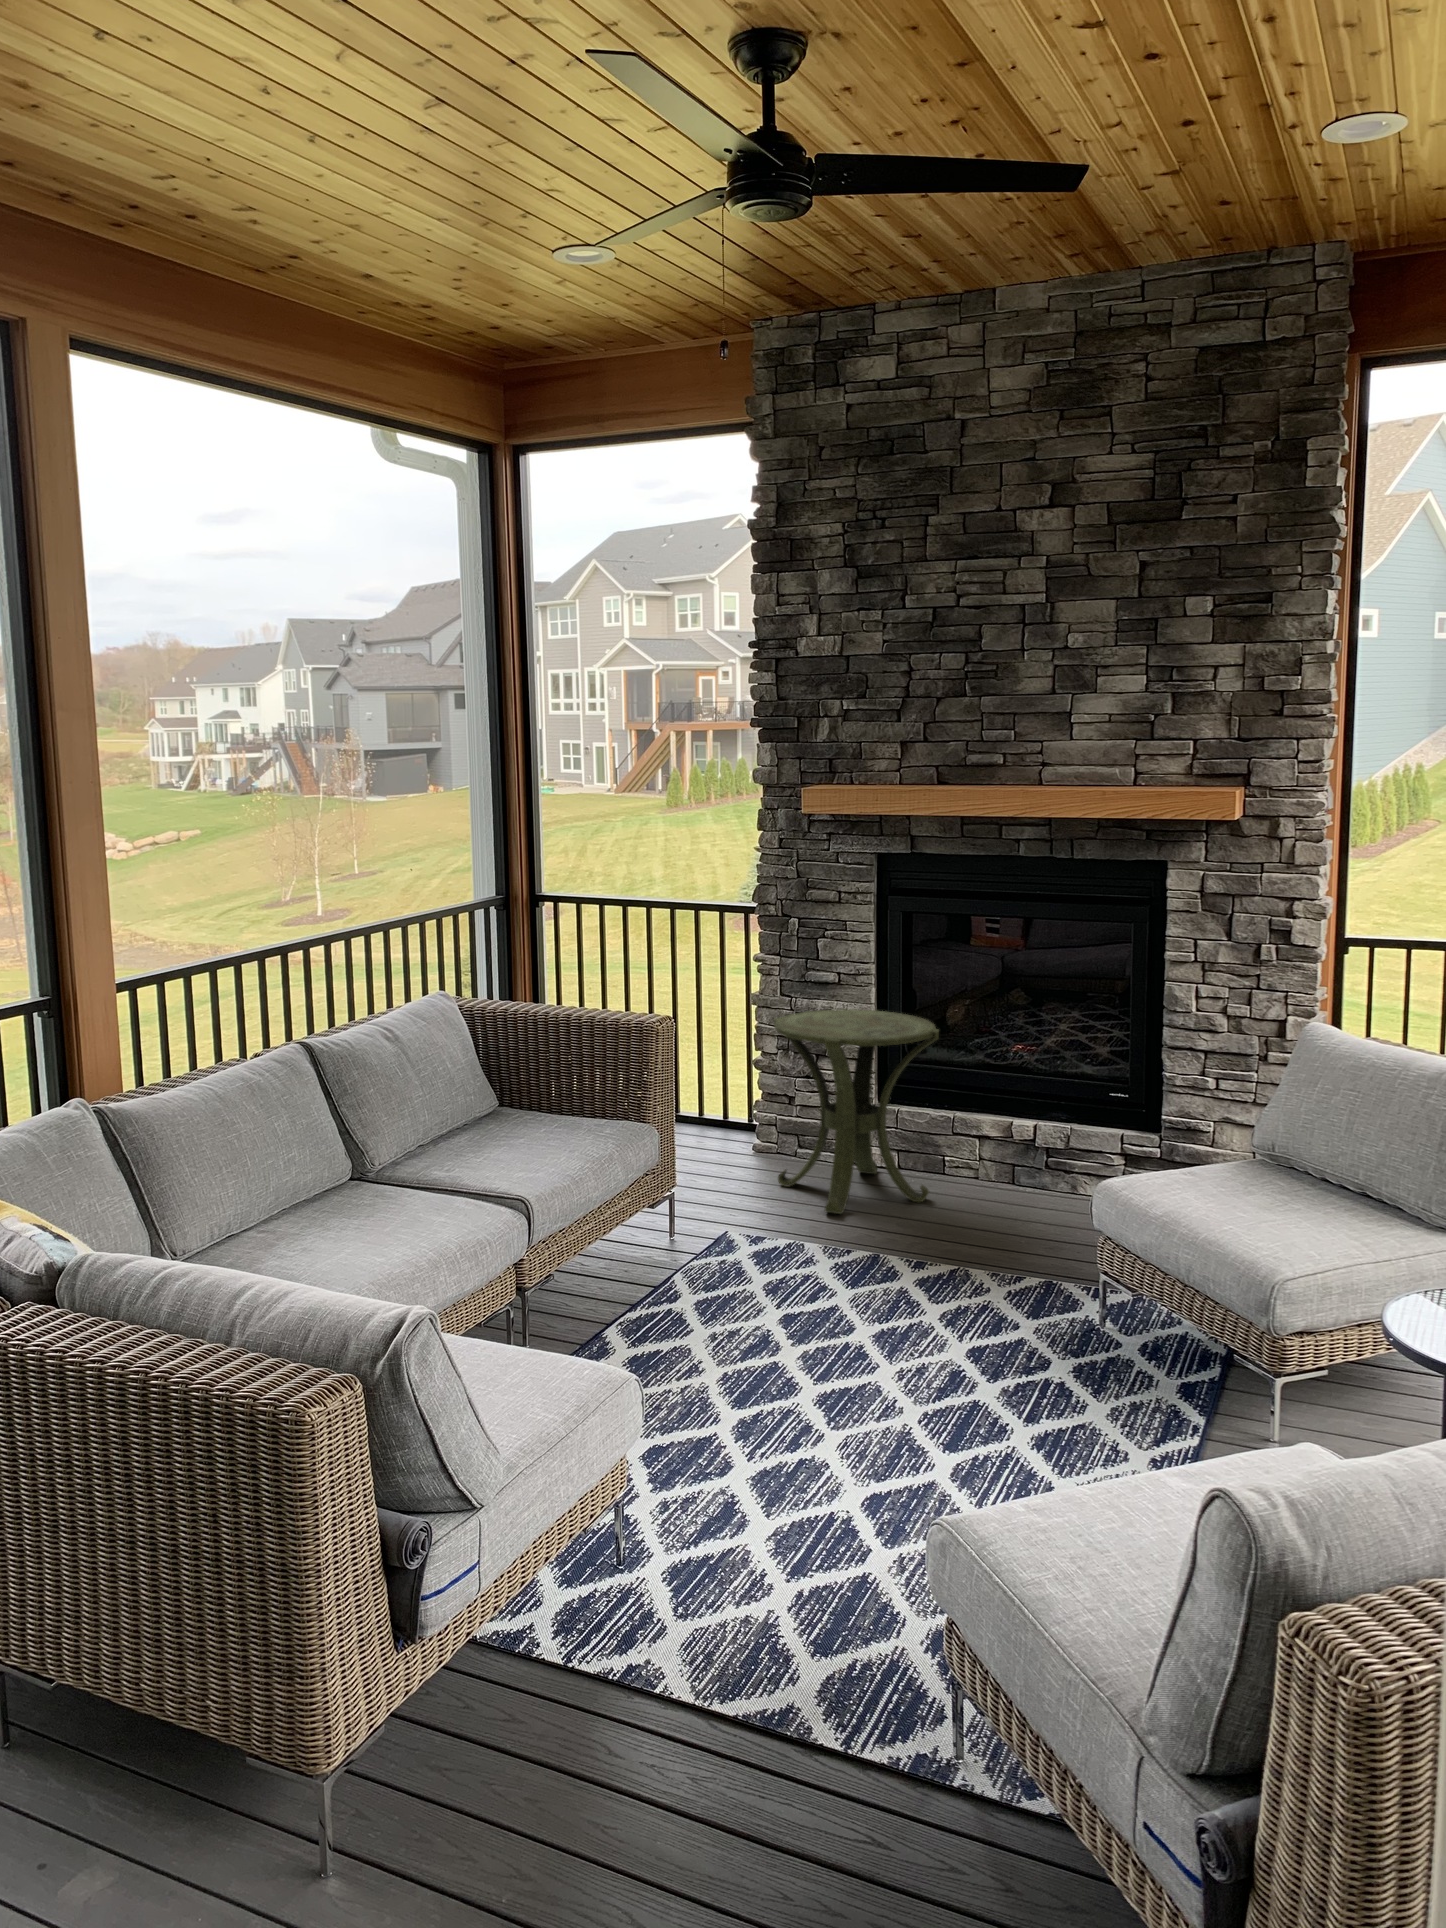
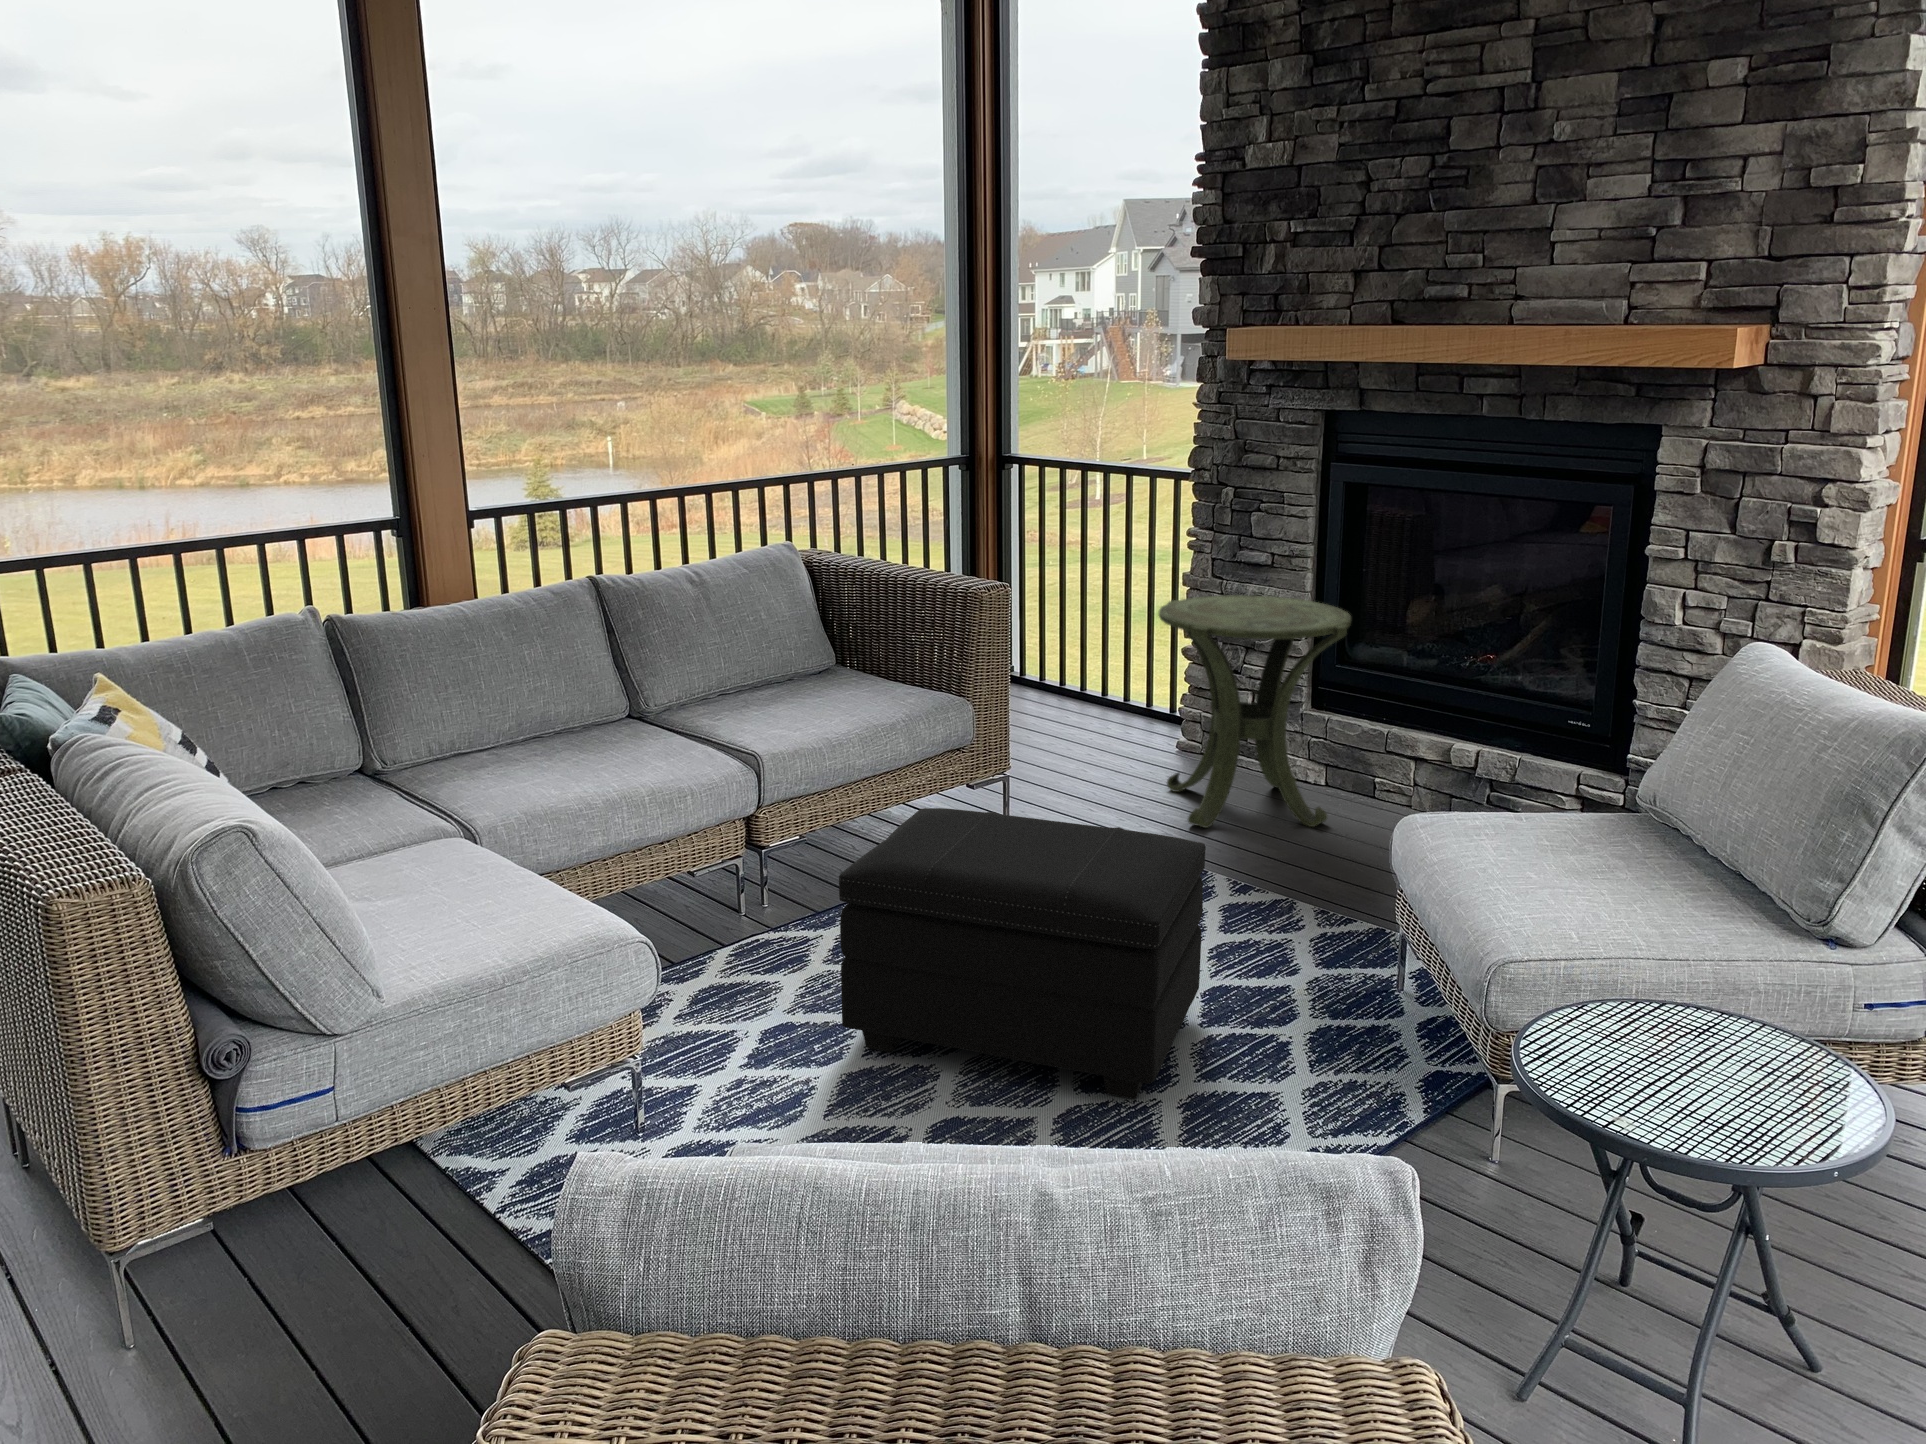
footstool: none [718,1216,1025,1453] -> present [839,808,1206,1099]

